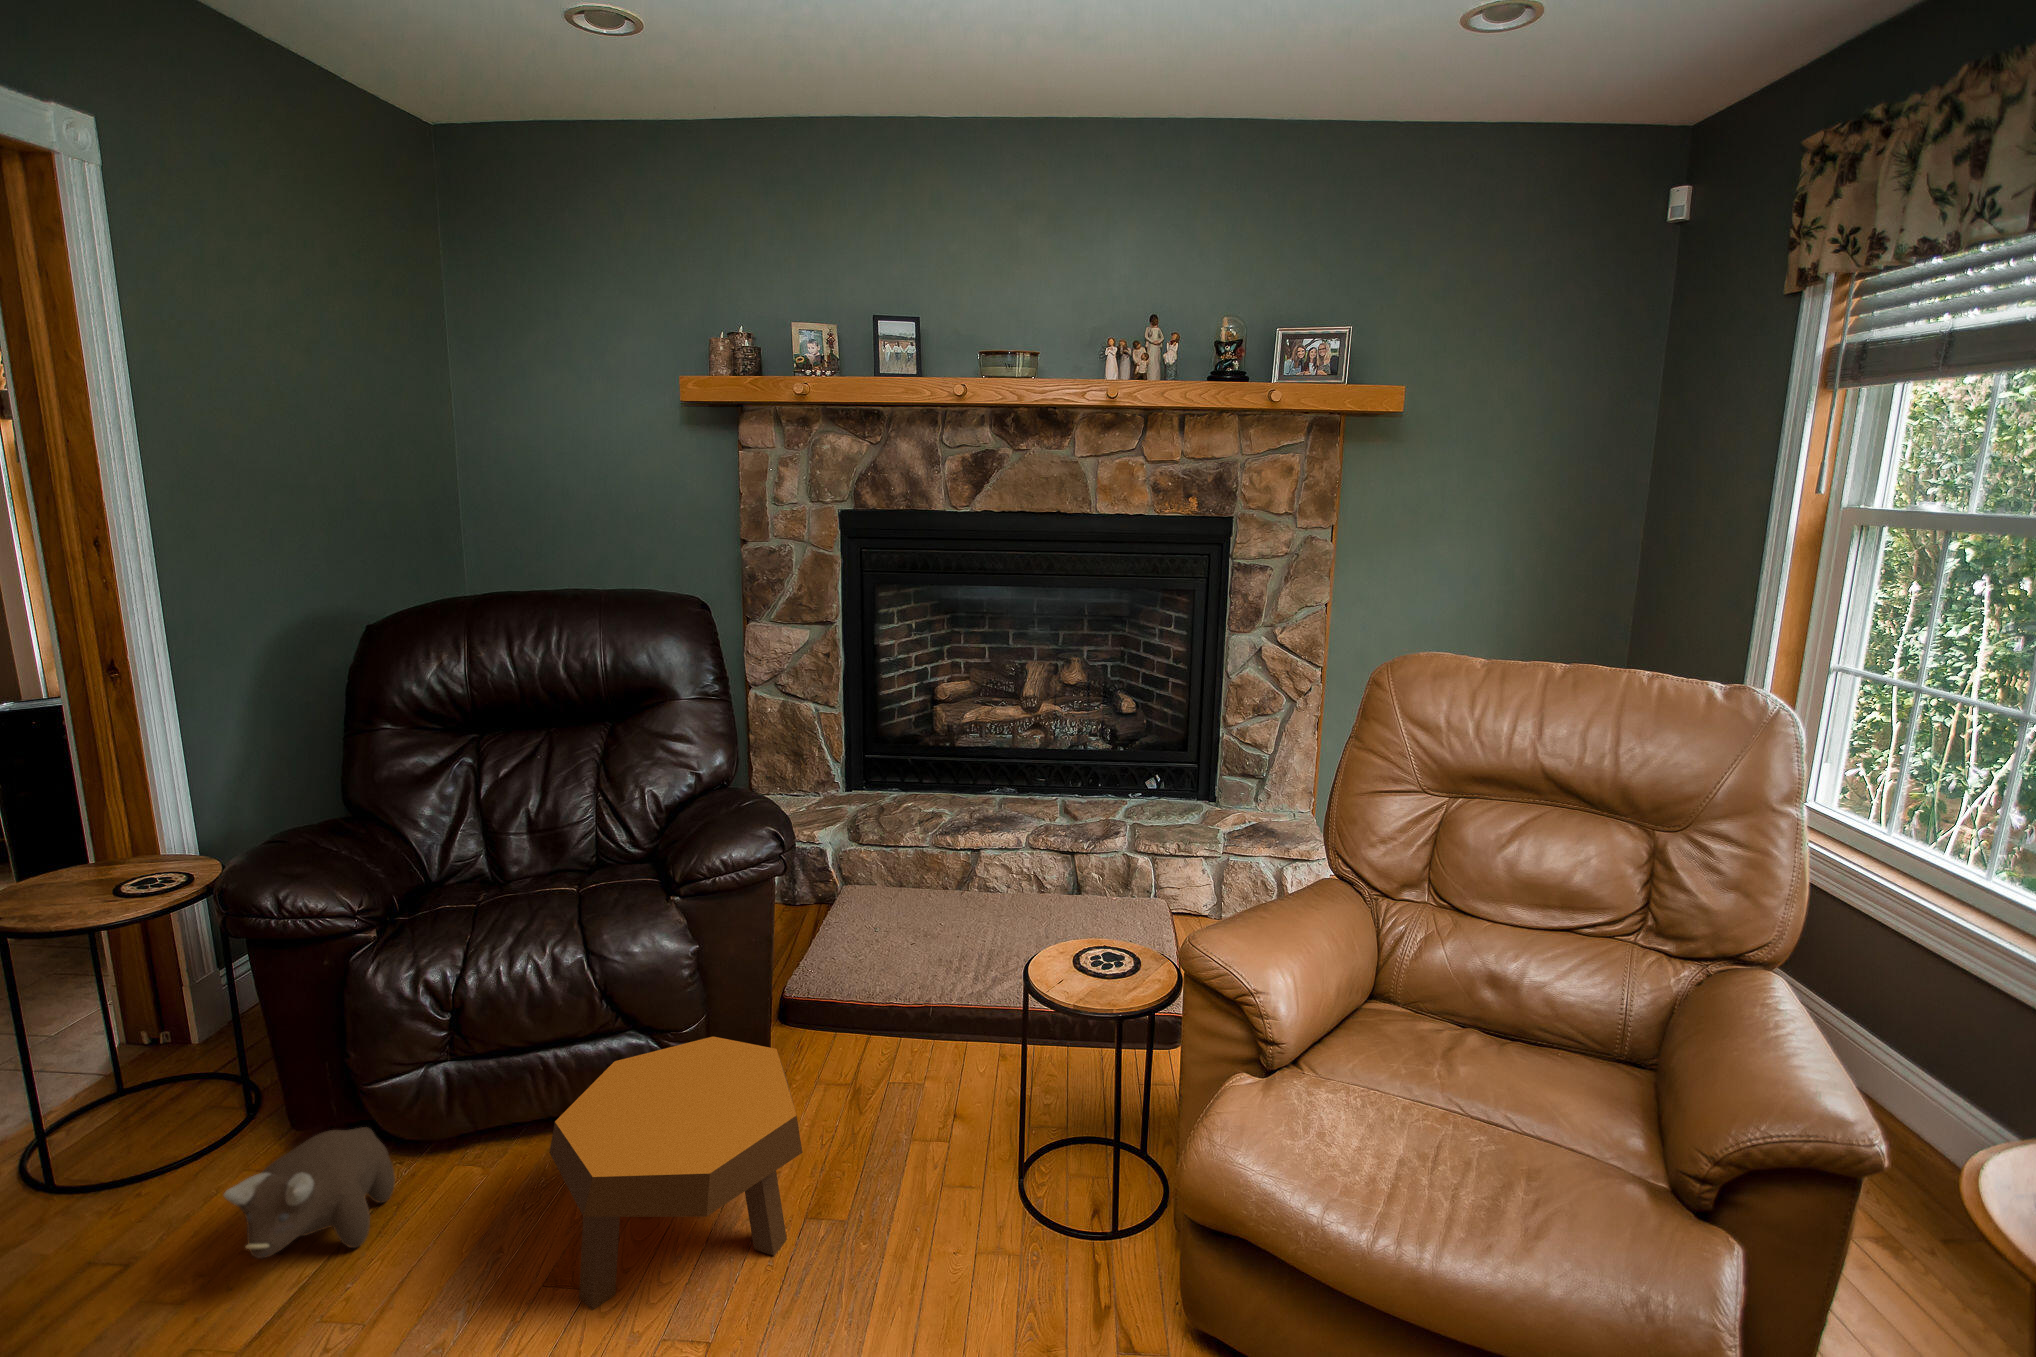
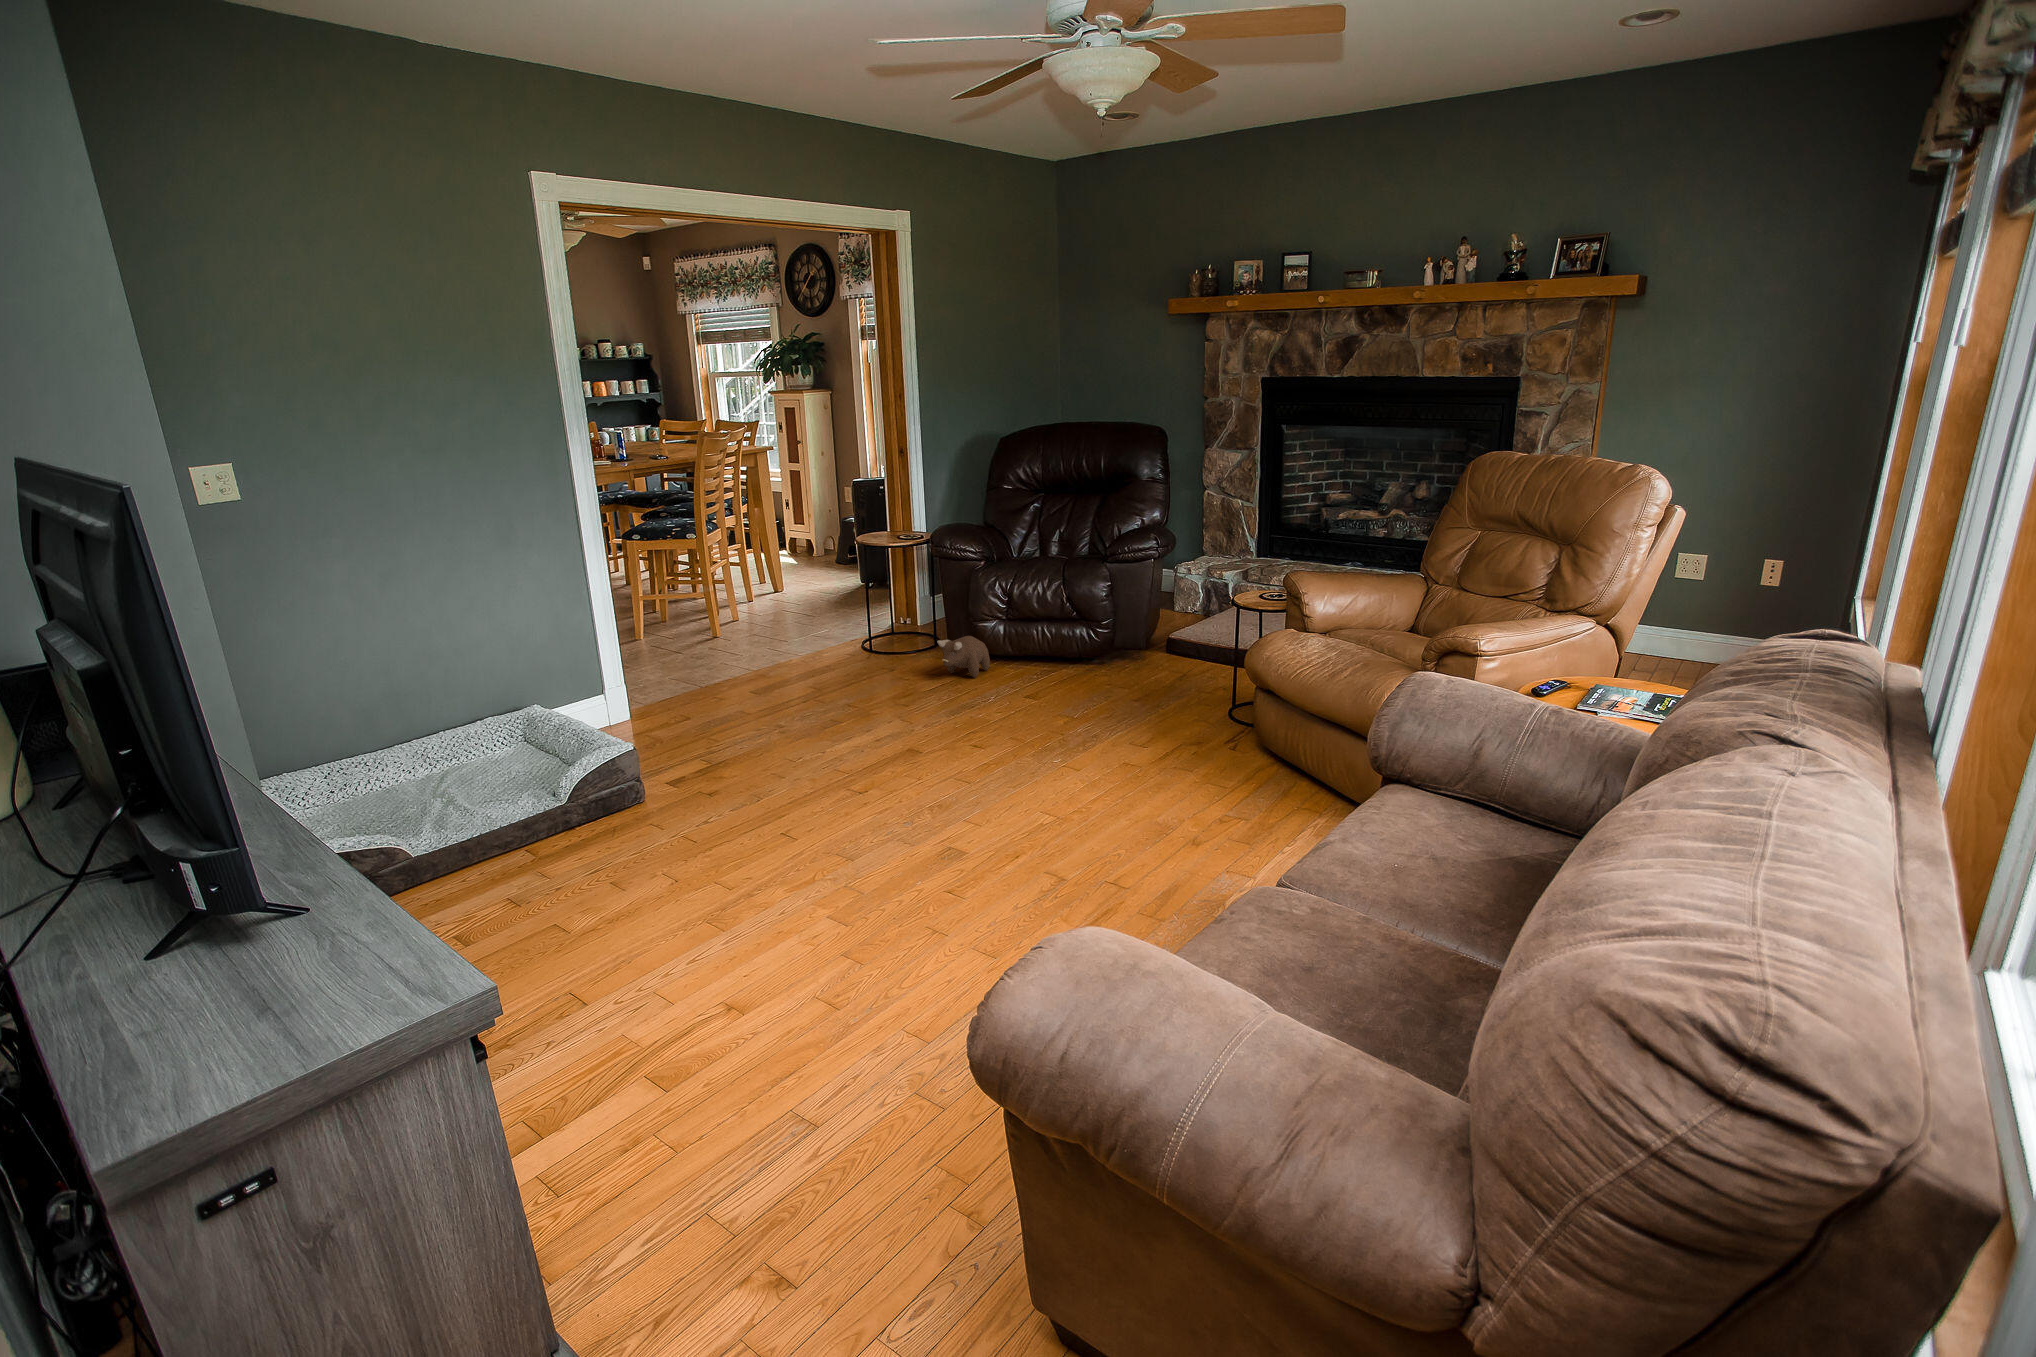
footstool: present [549,1037,802,1310] -> none [1032,628,1126,706]

